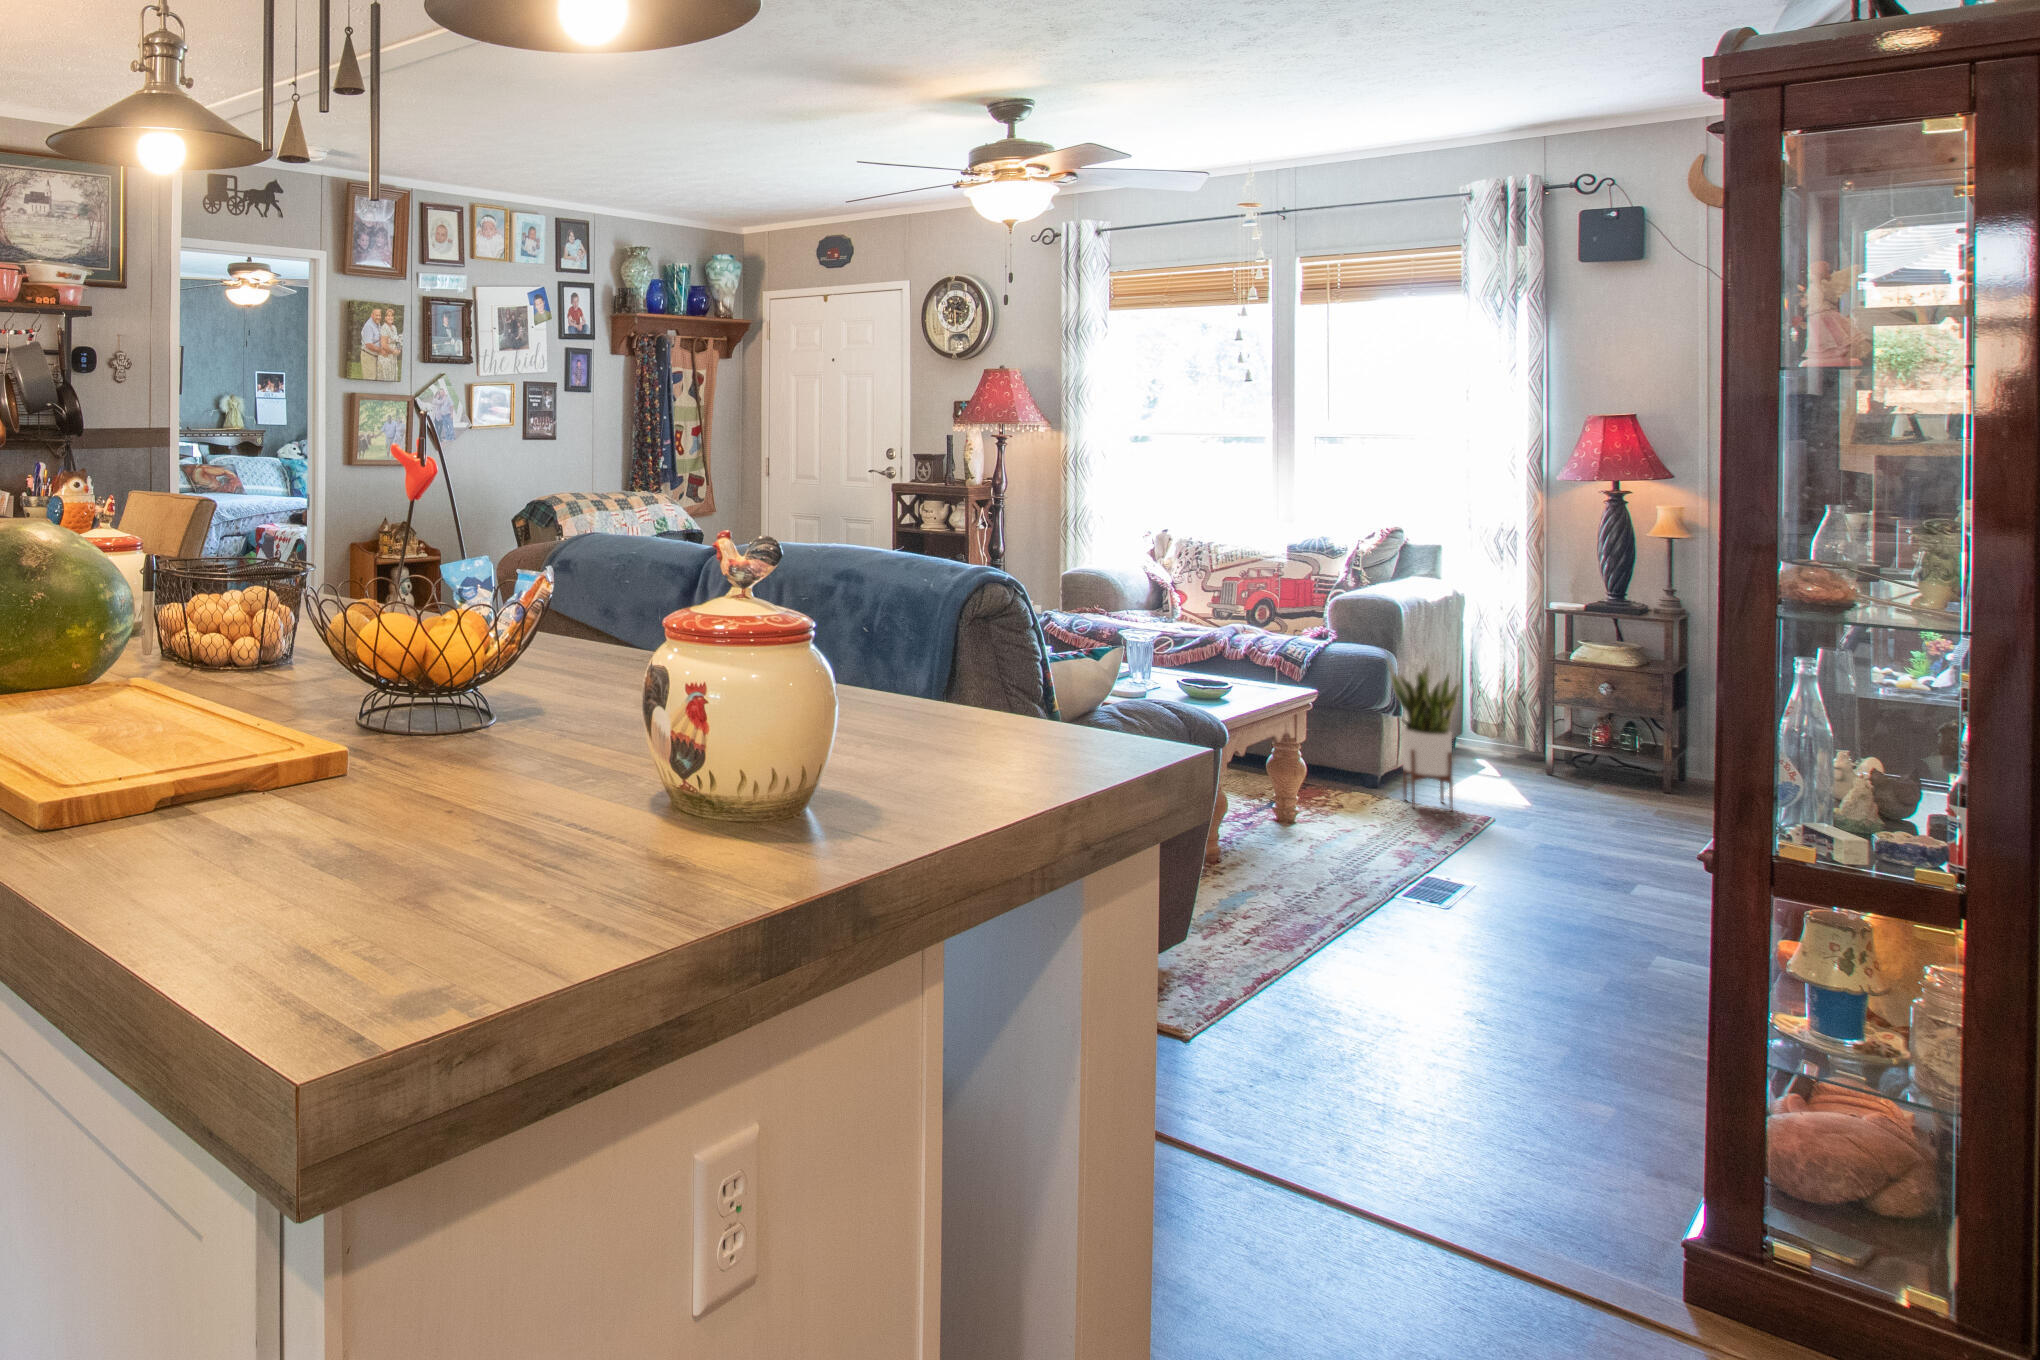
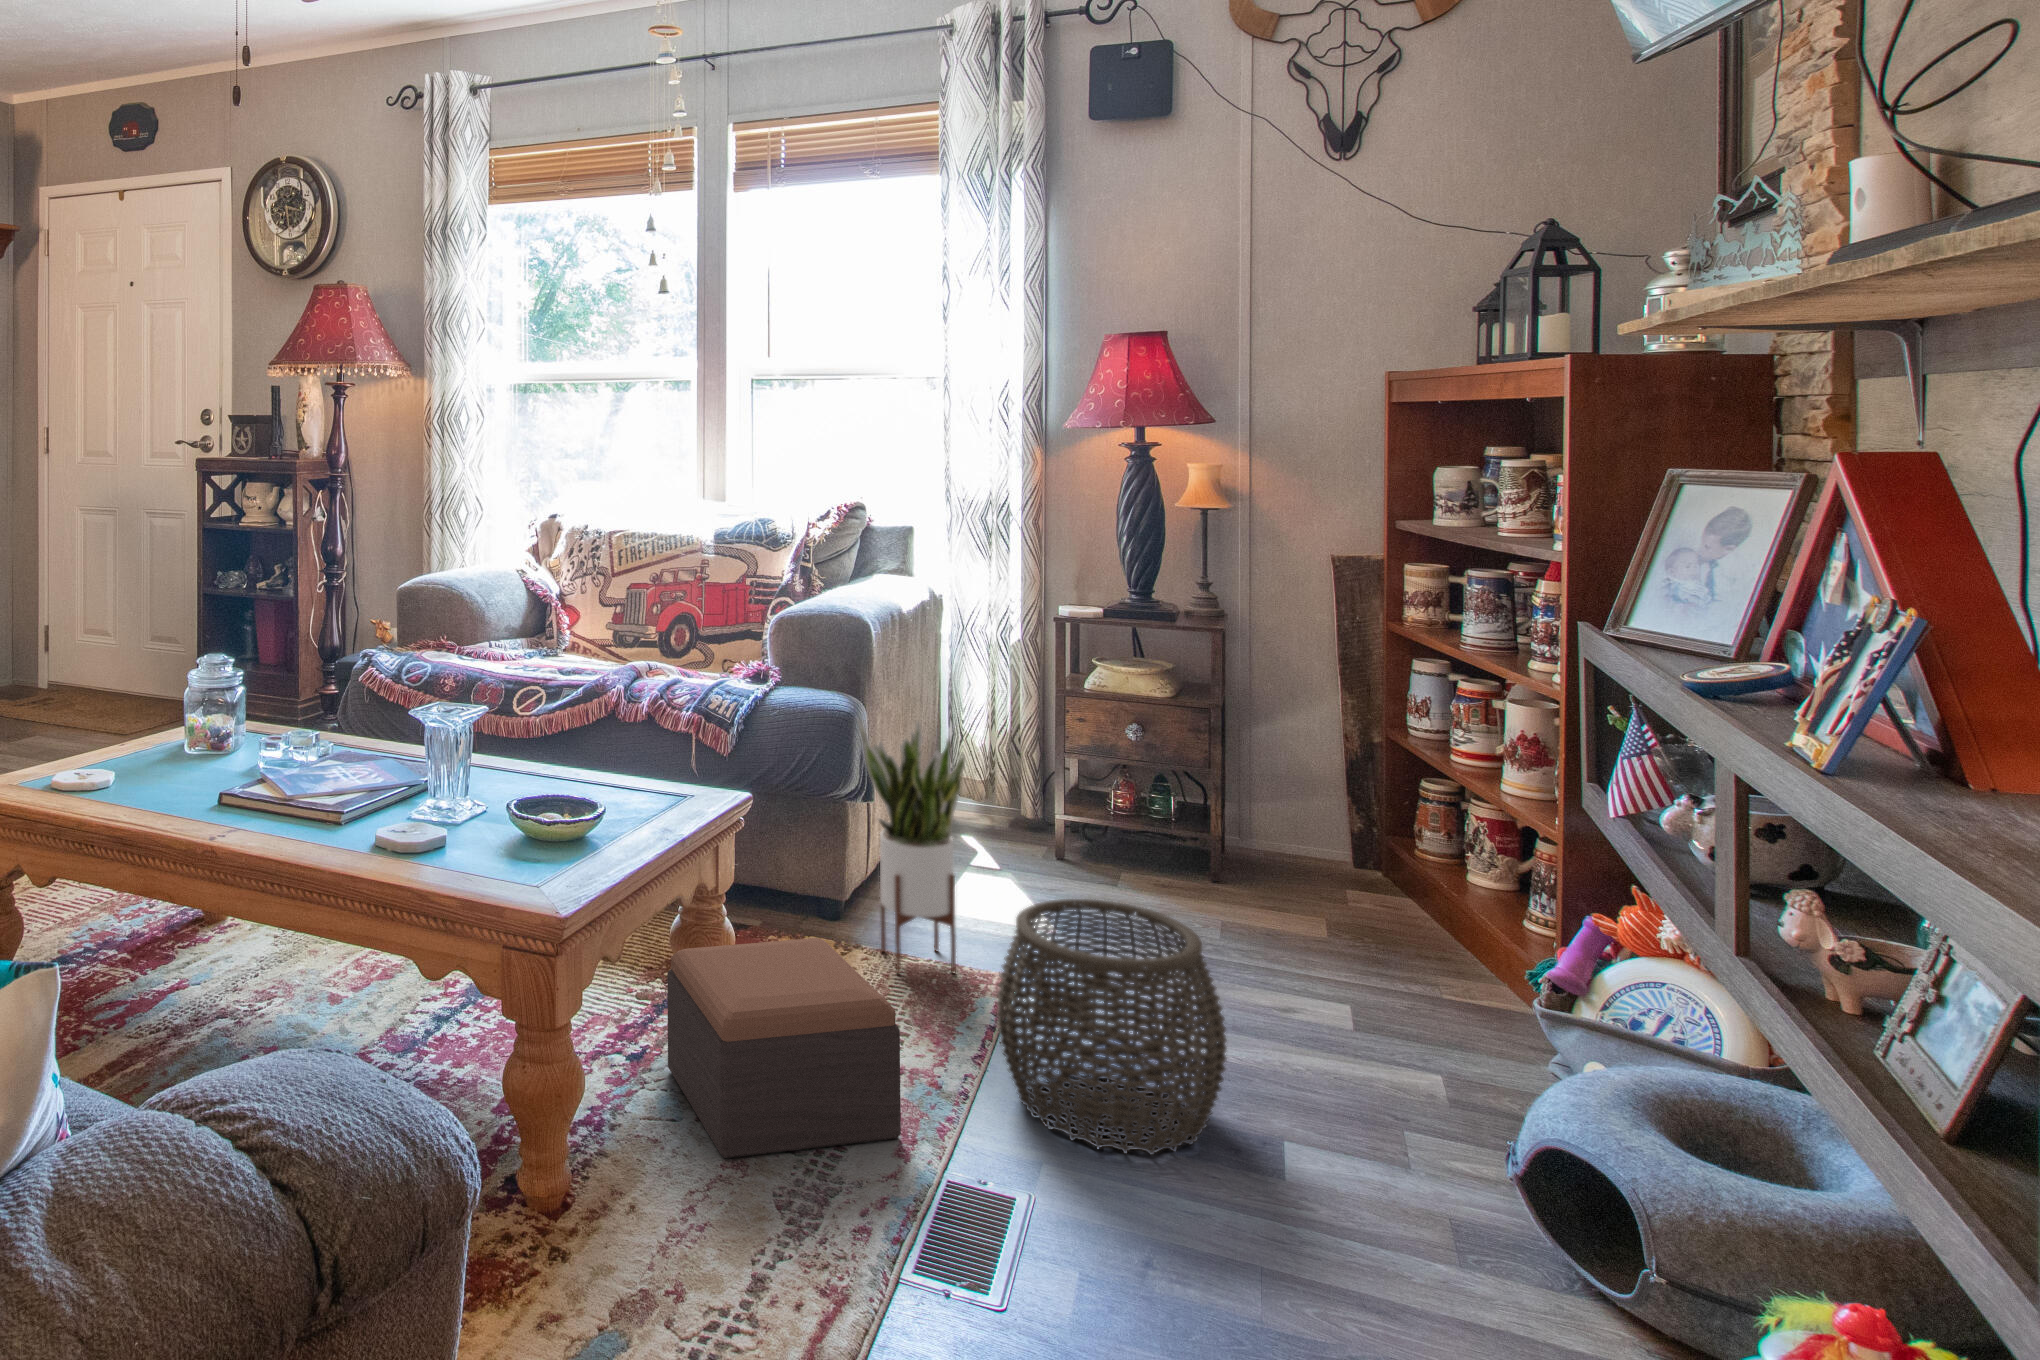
woven basket: none [1463,753,1604,876] -> present [996,899,1227,1154]
footstool: none [1265,762,1402,857] -> present [667,938,901,1158]

